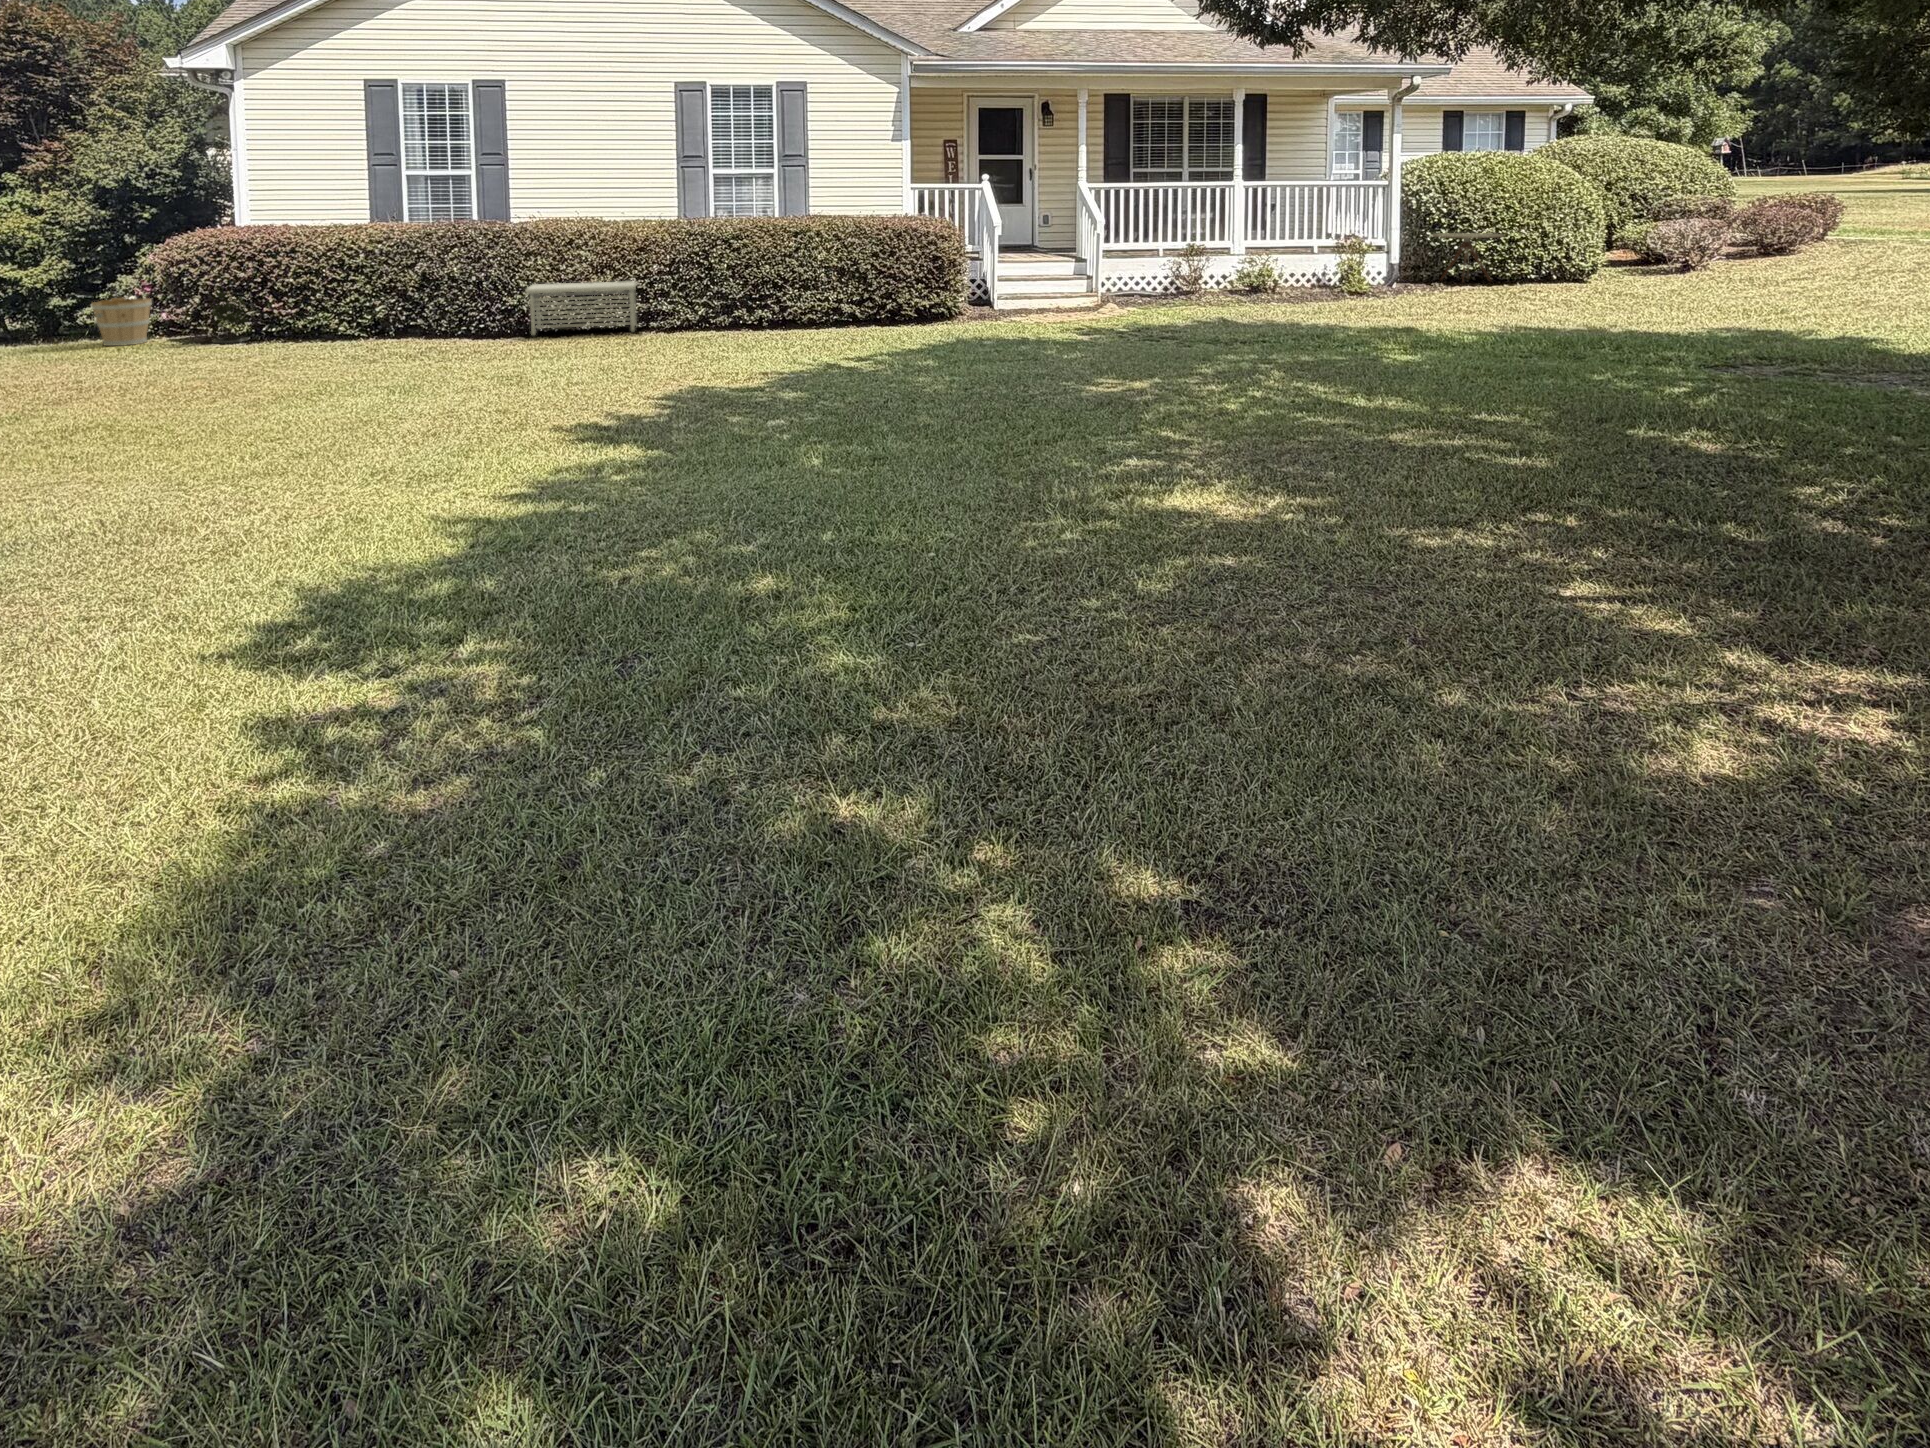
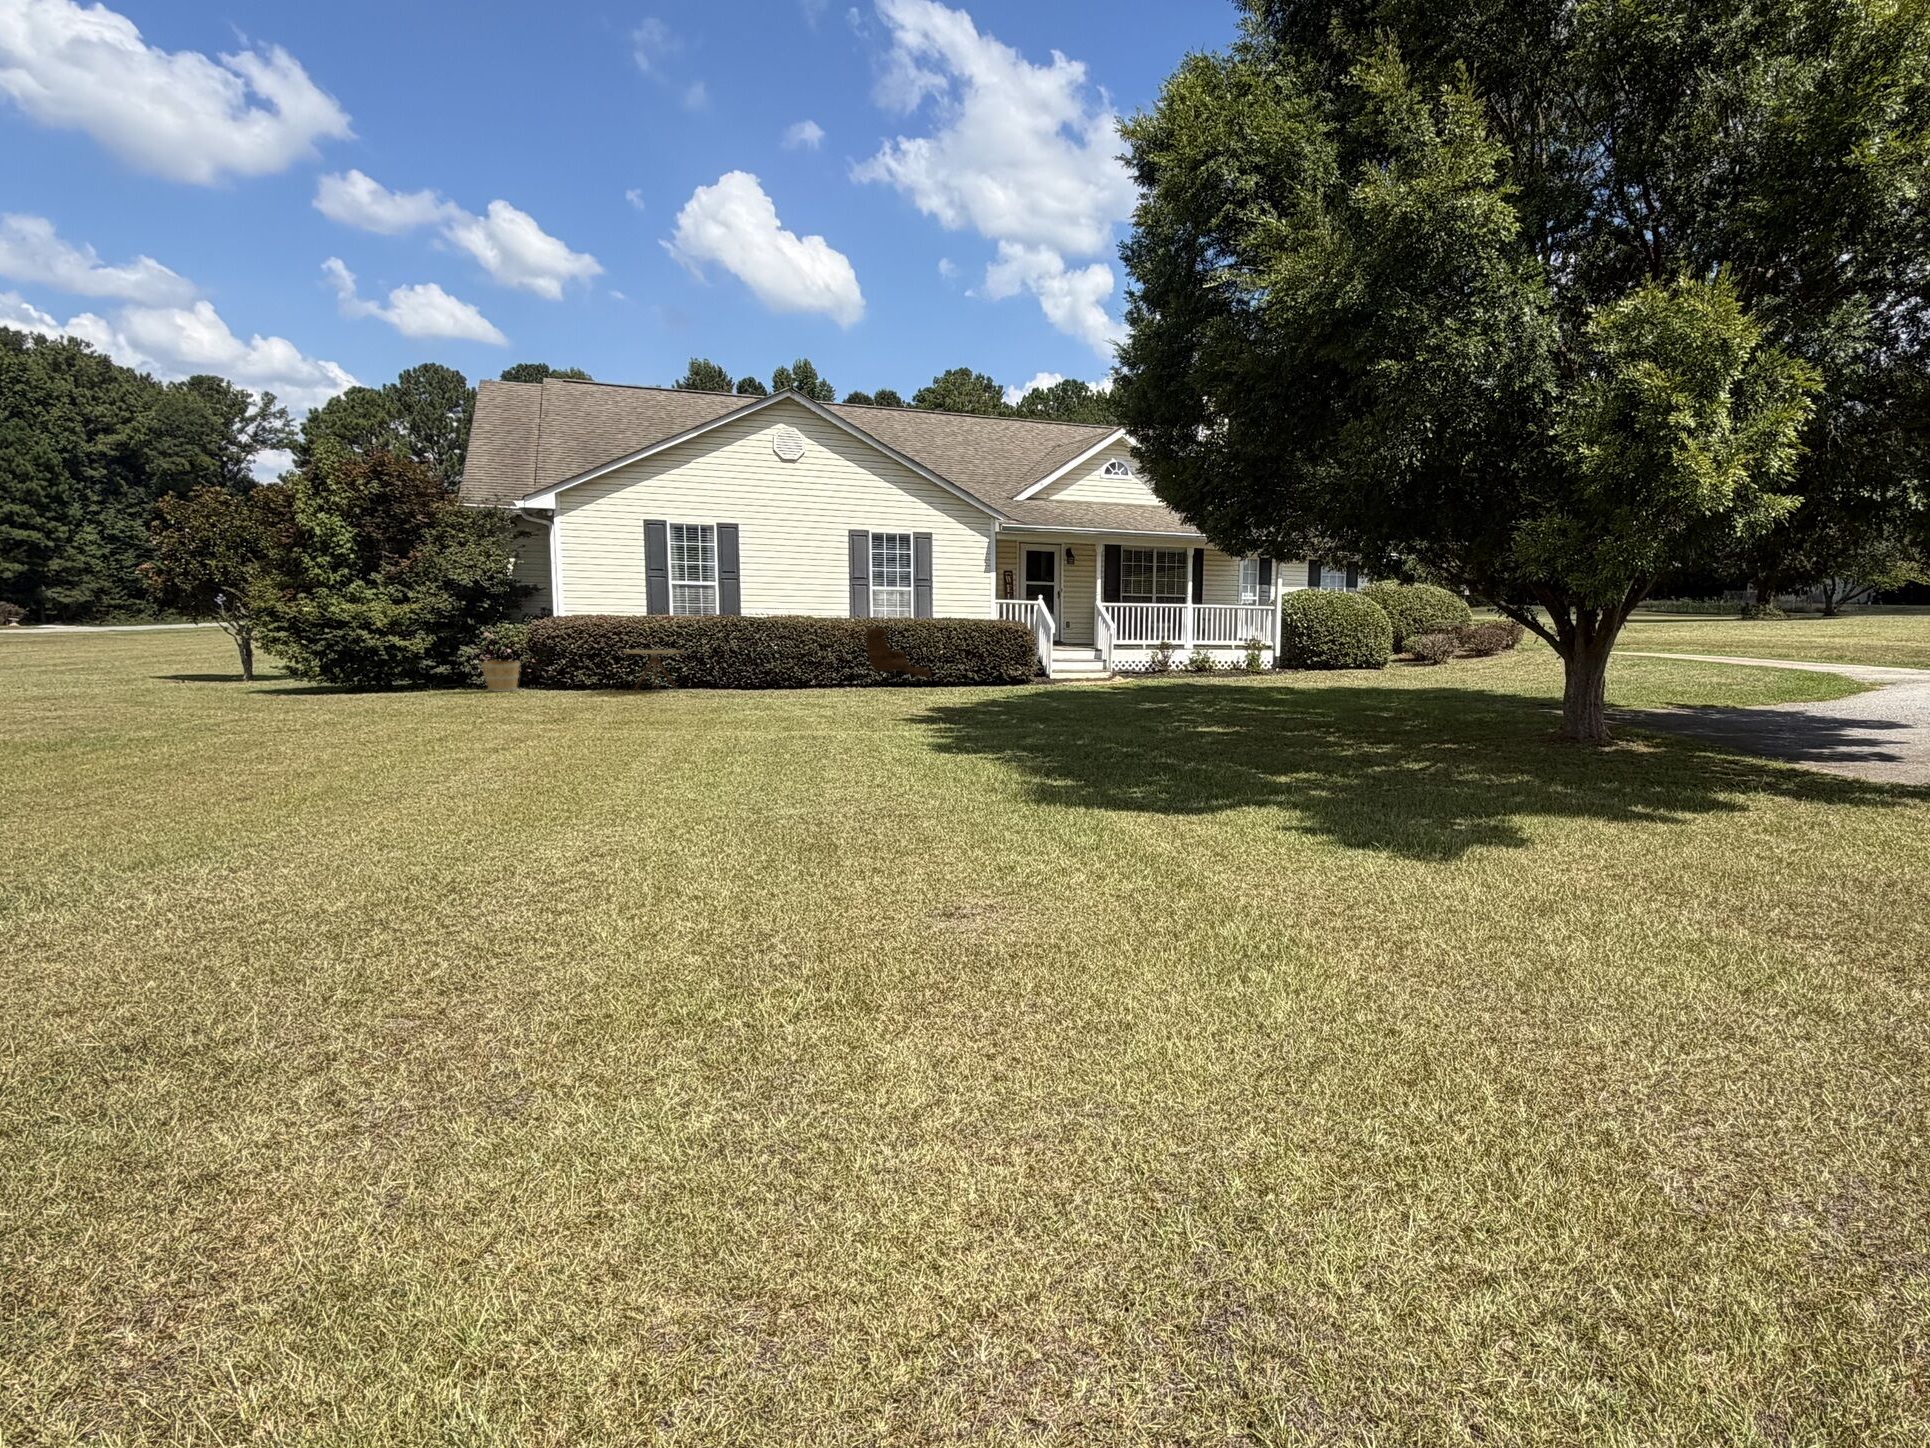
round table: present [1431,233,1503,281] -> present [624,650,682,688]
lounge chair: none [667,234,770,330] -> present [866,627,931,683]
storage bench: present [526,281,637,335] -> none [778,656,850,687]
potted tree: present [210,287,247,343] -> none [565,652,591,691]

